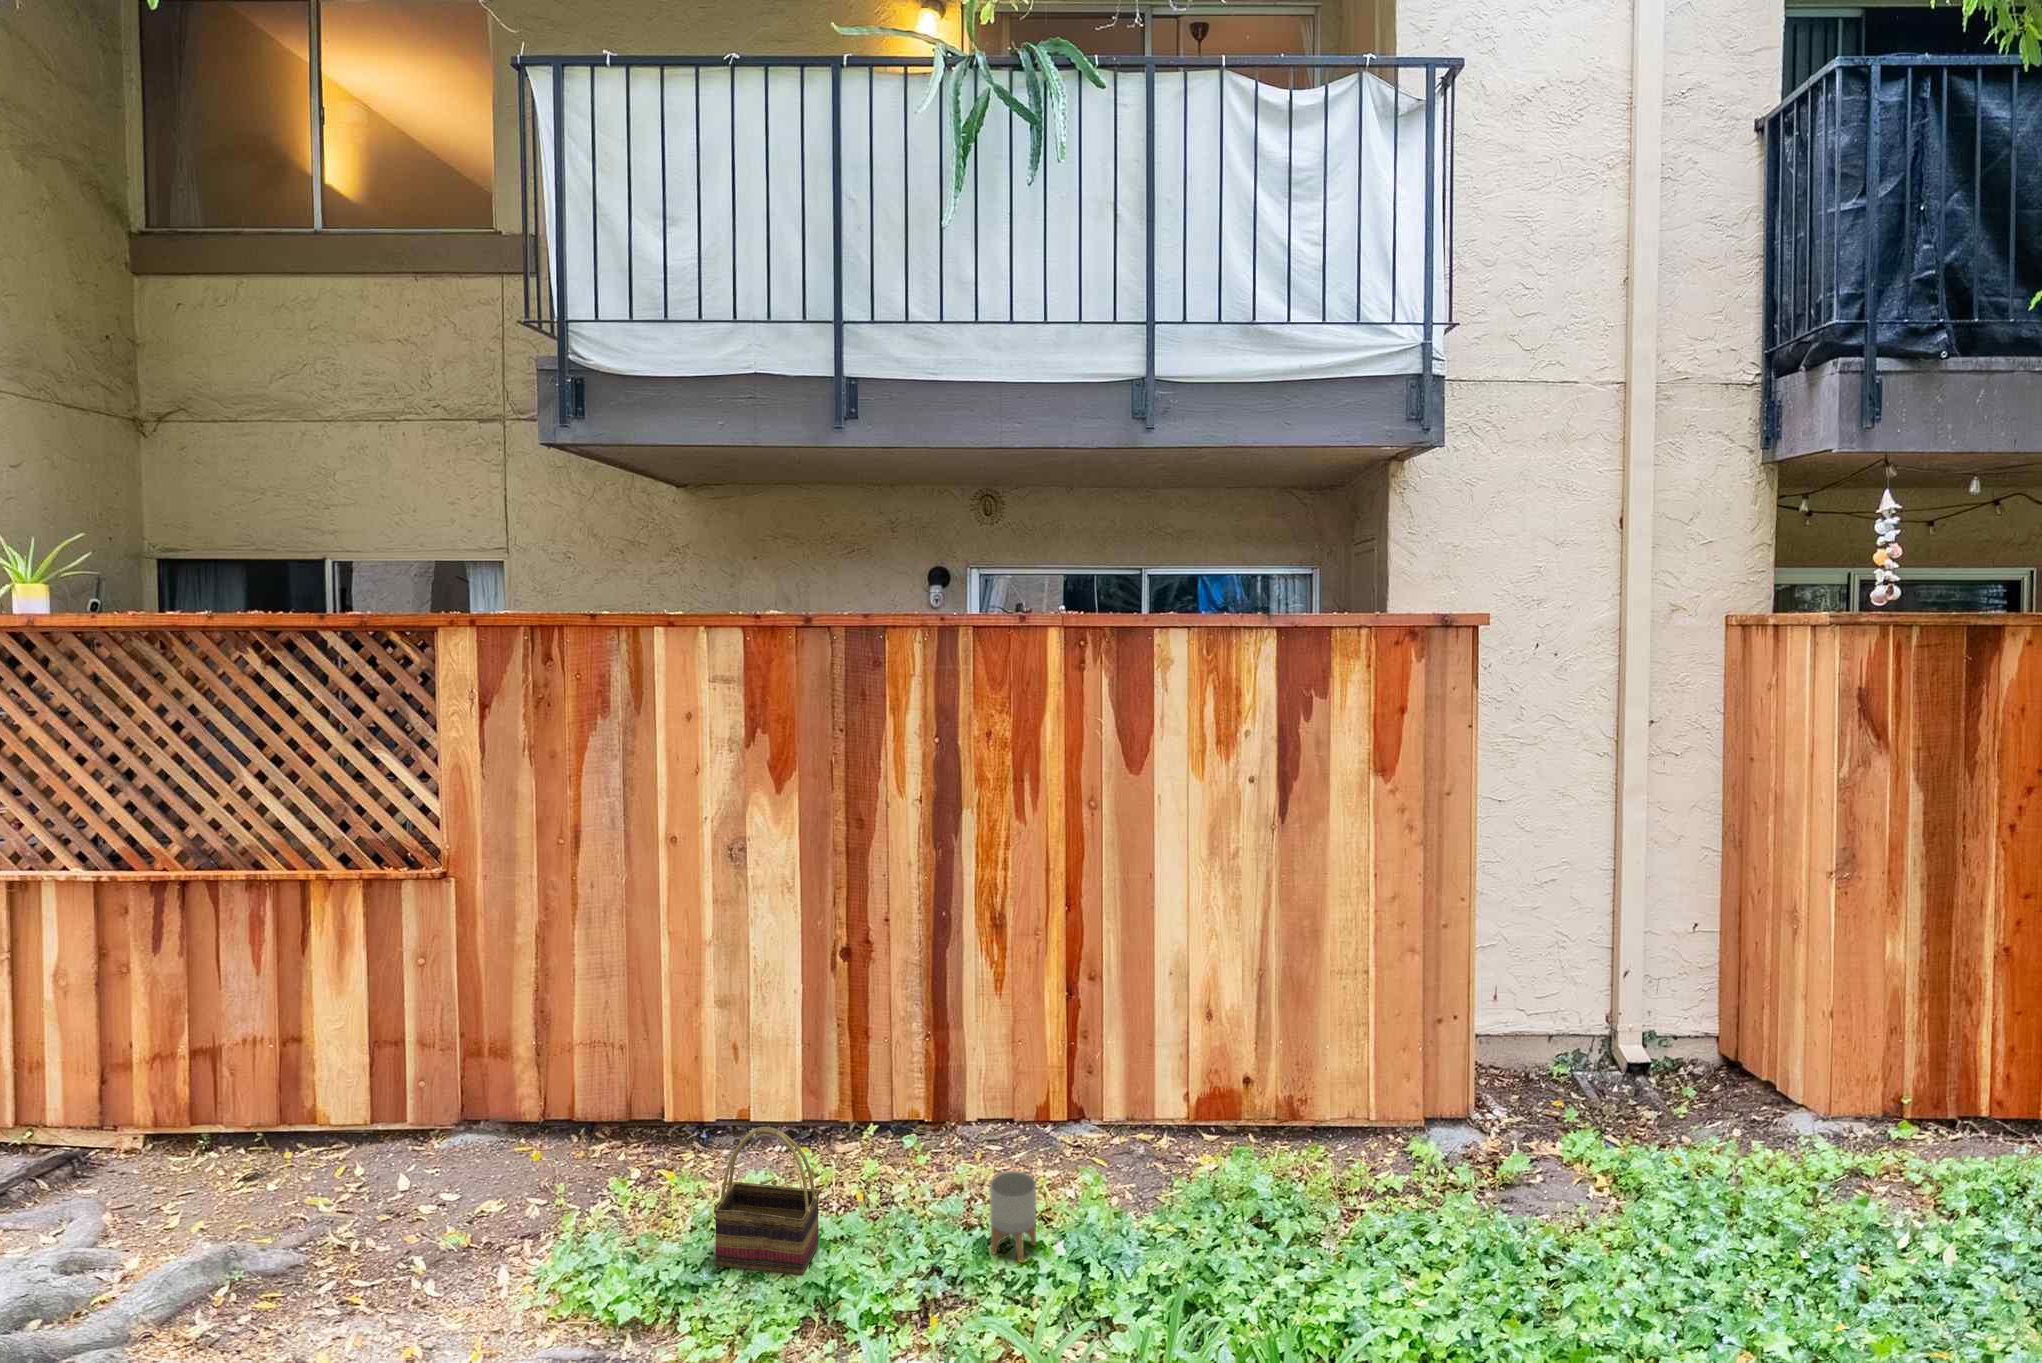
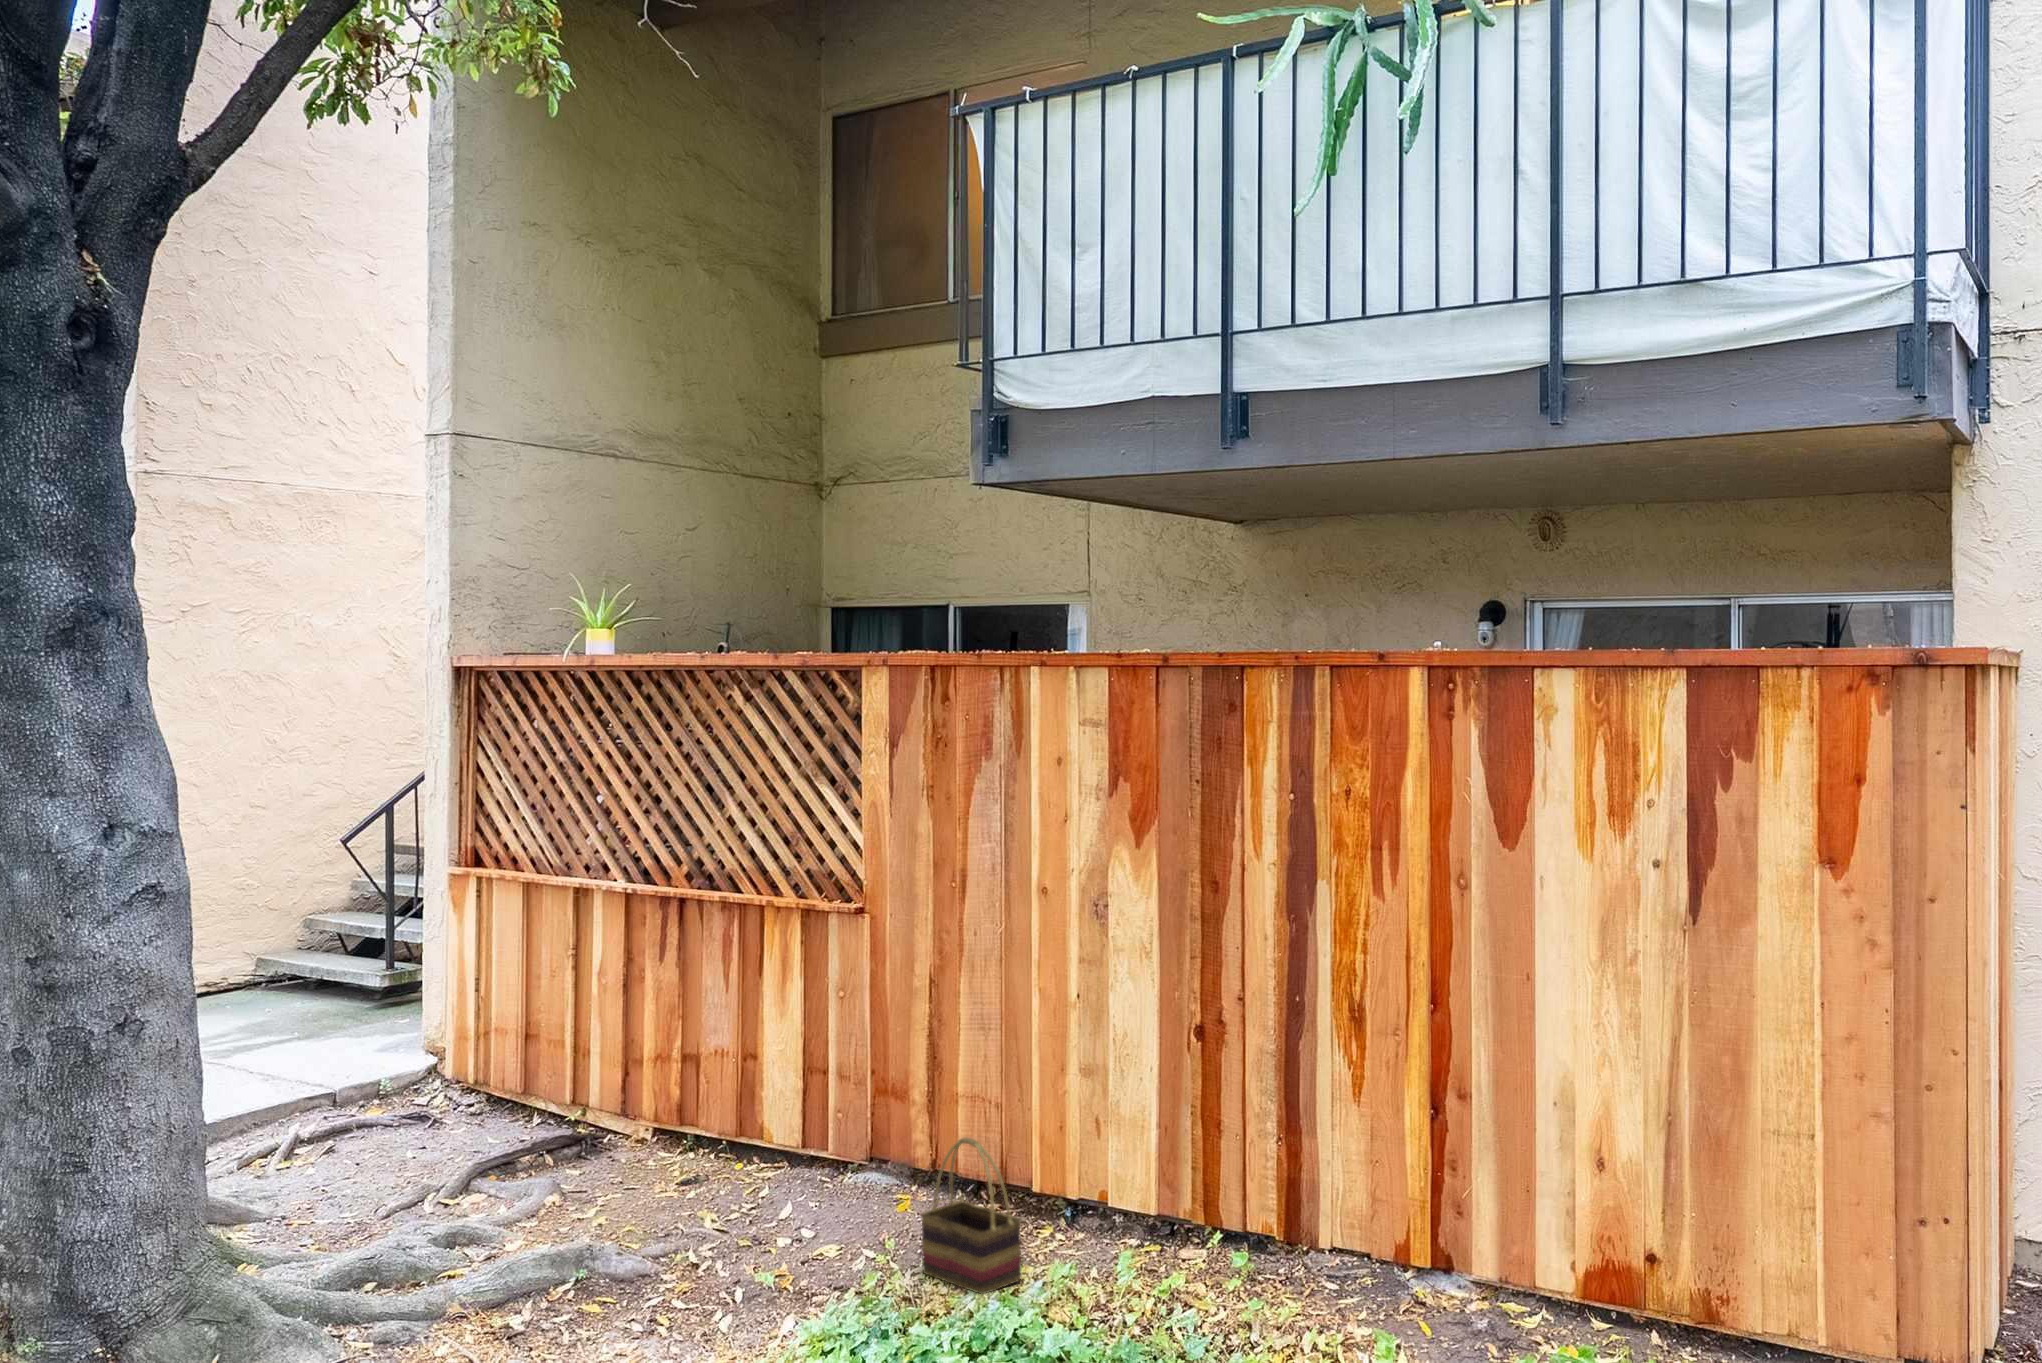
planter: present [990,1171,1036,1261] -> none [1164,1237,1219,1333]

